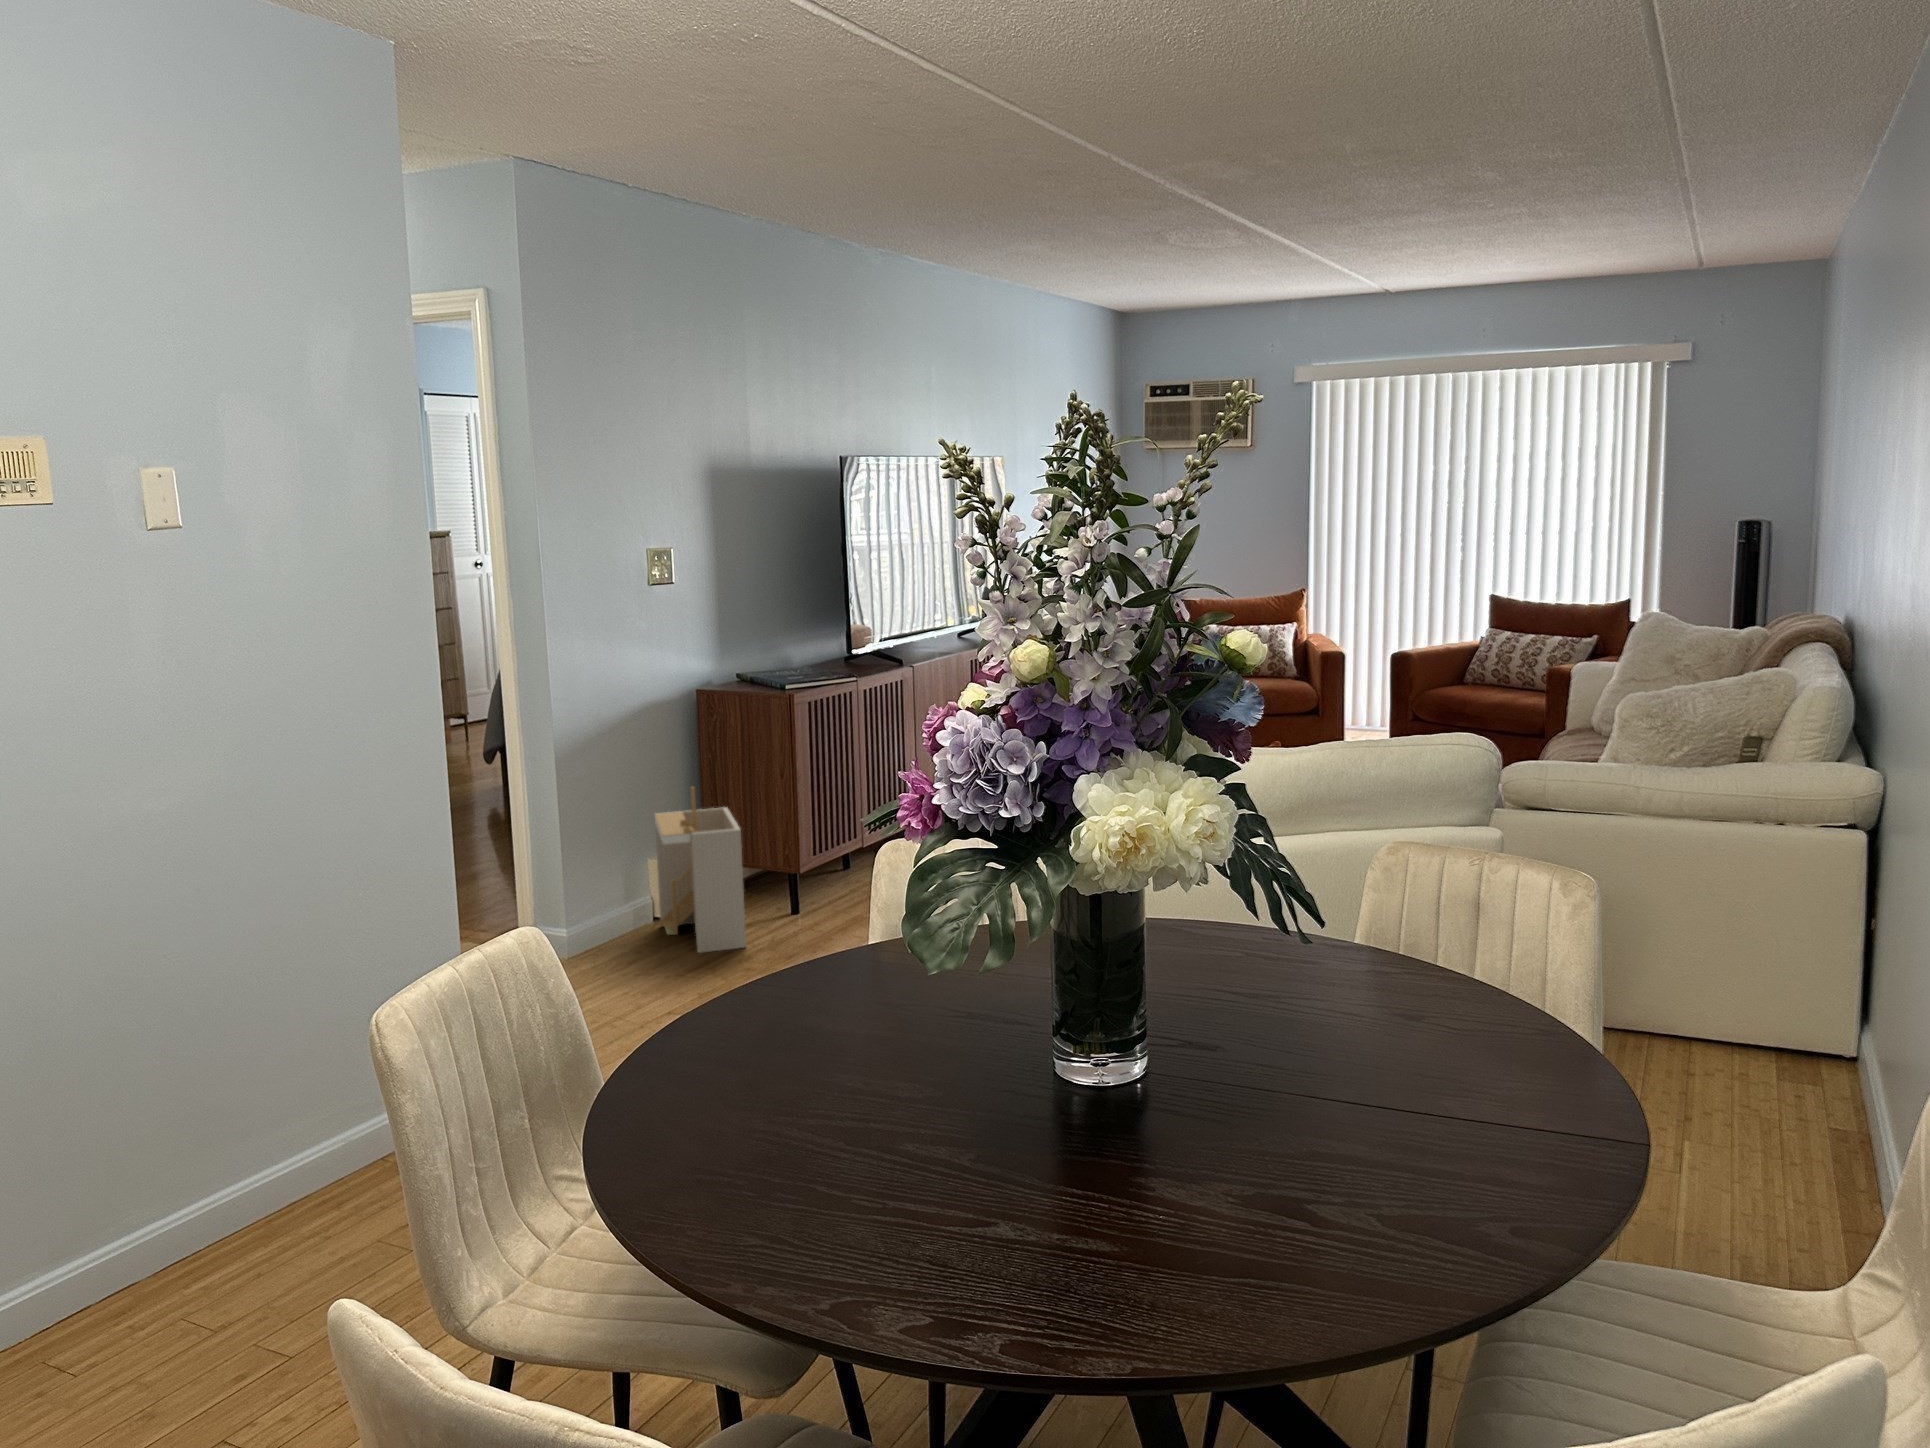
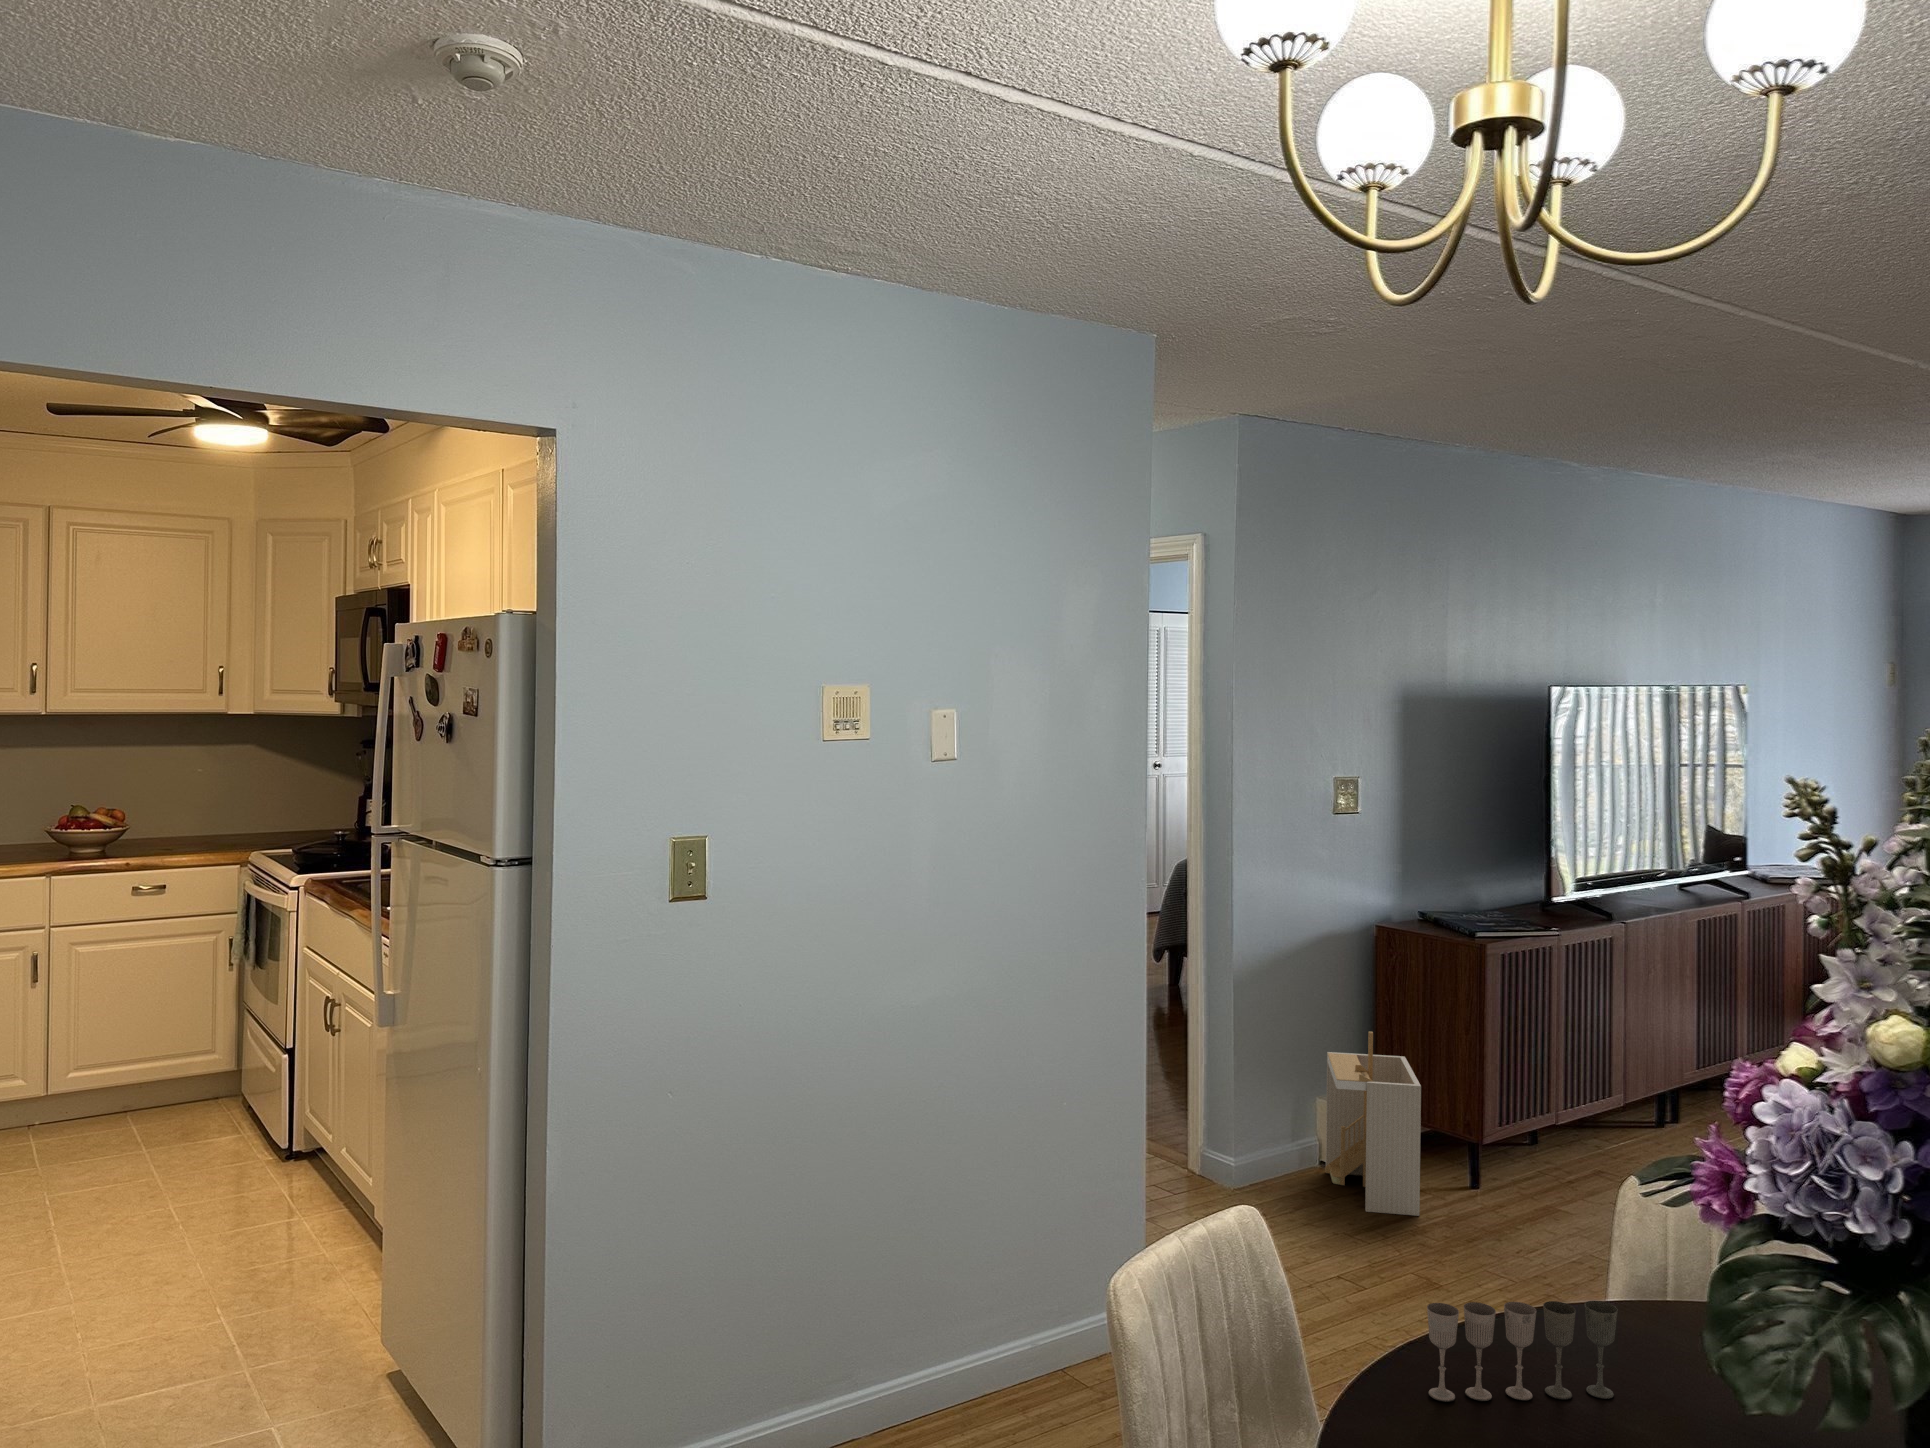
wine glass: none [699,939,861,1050] -> present [1427,1301,1618,1402]

